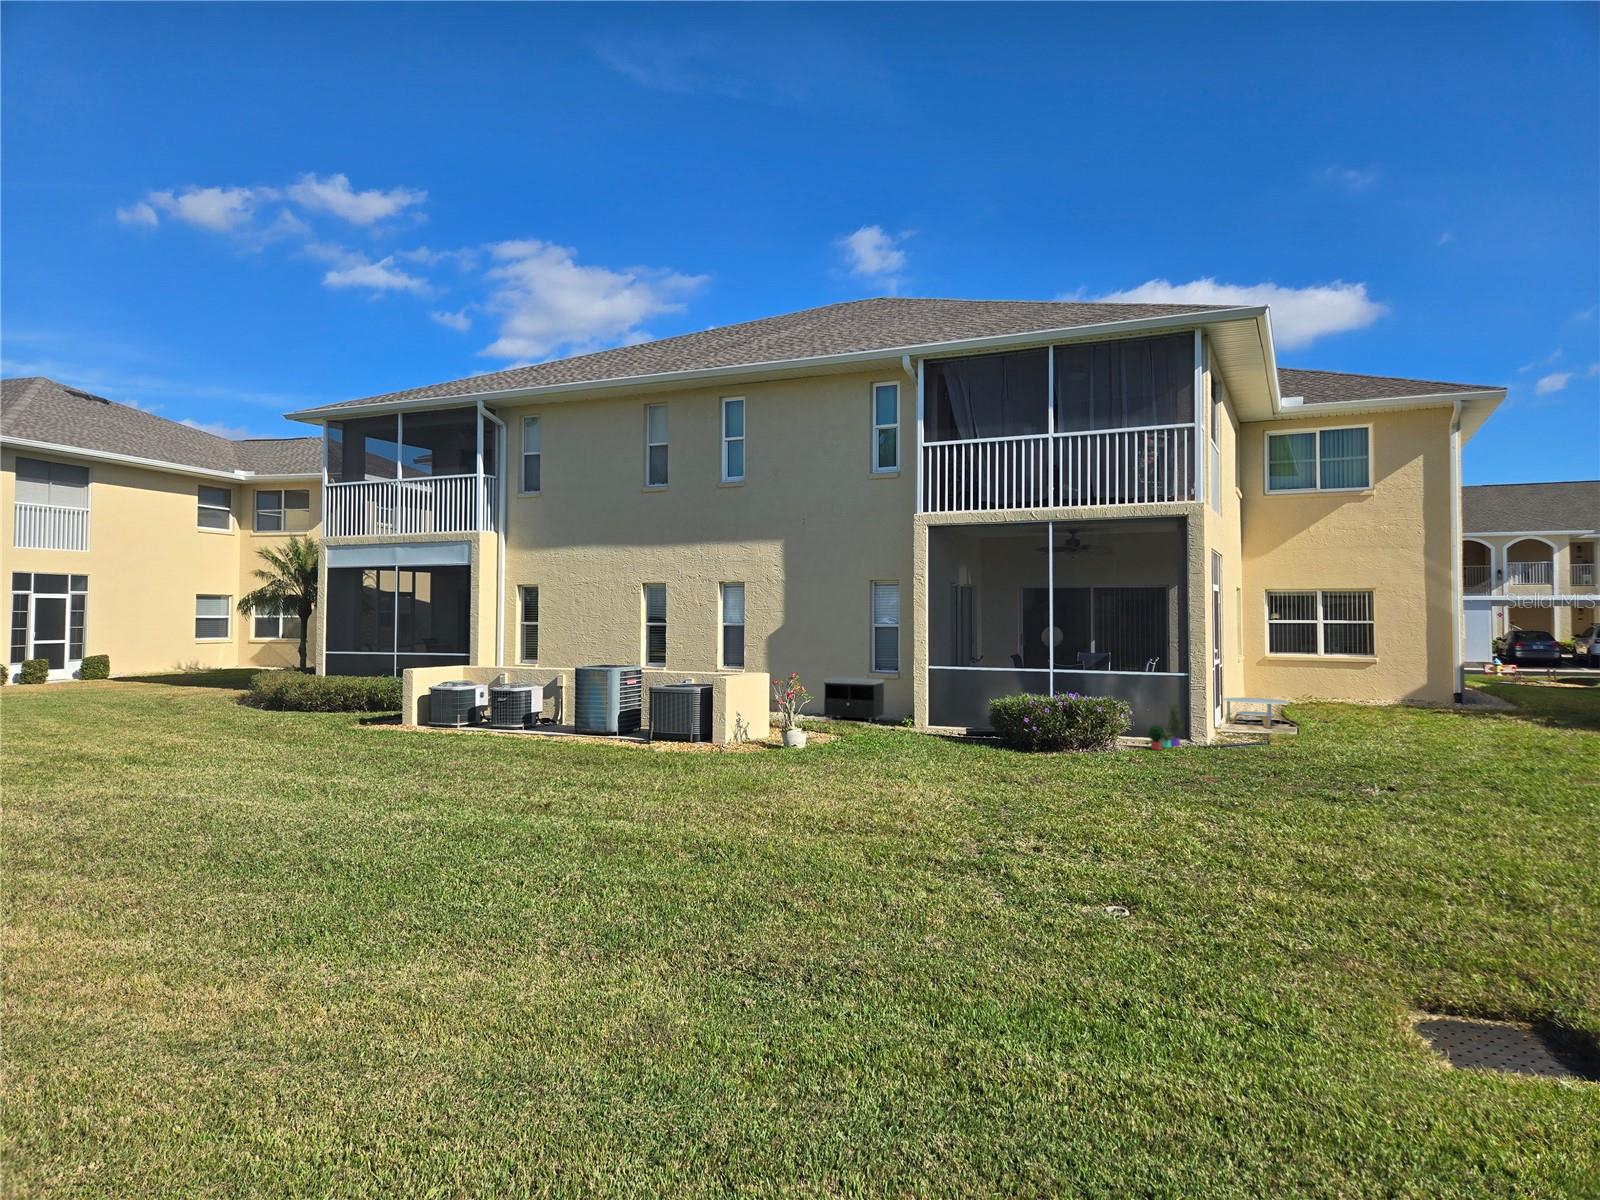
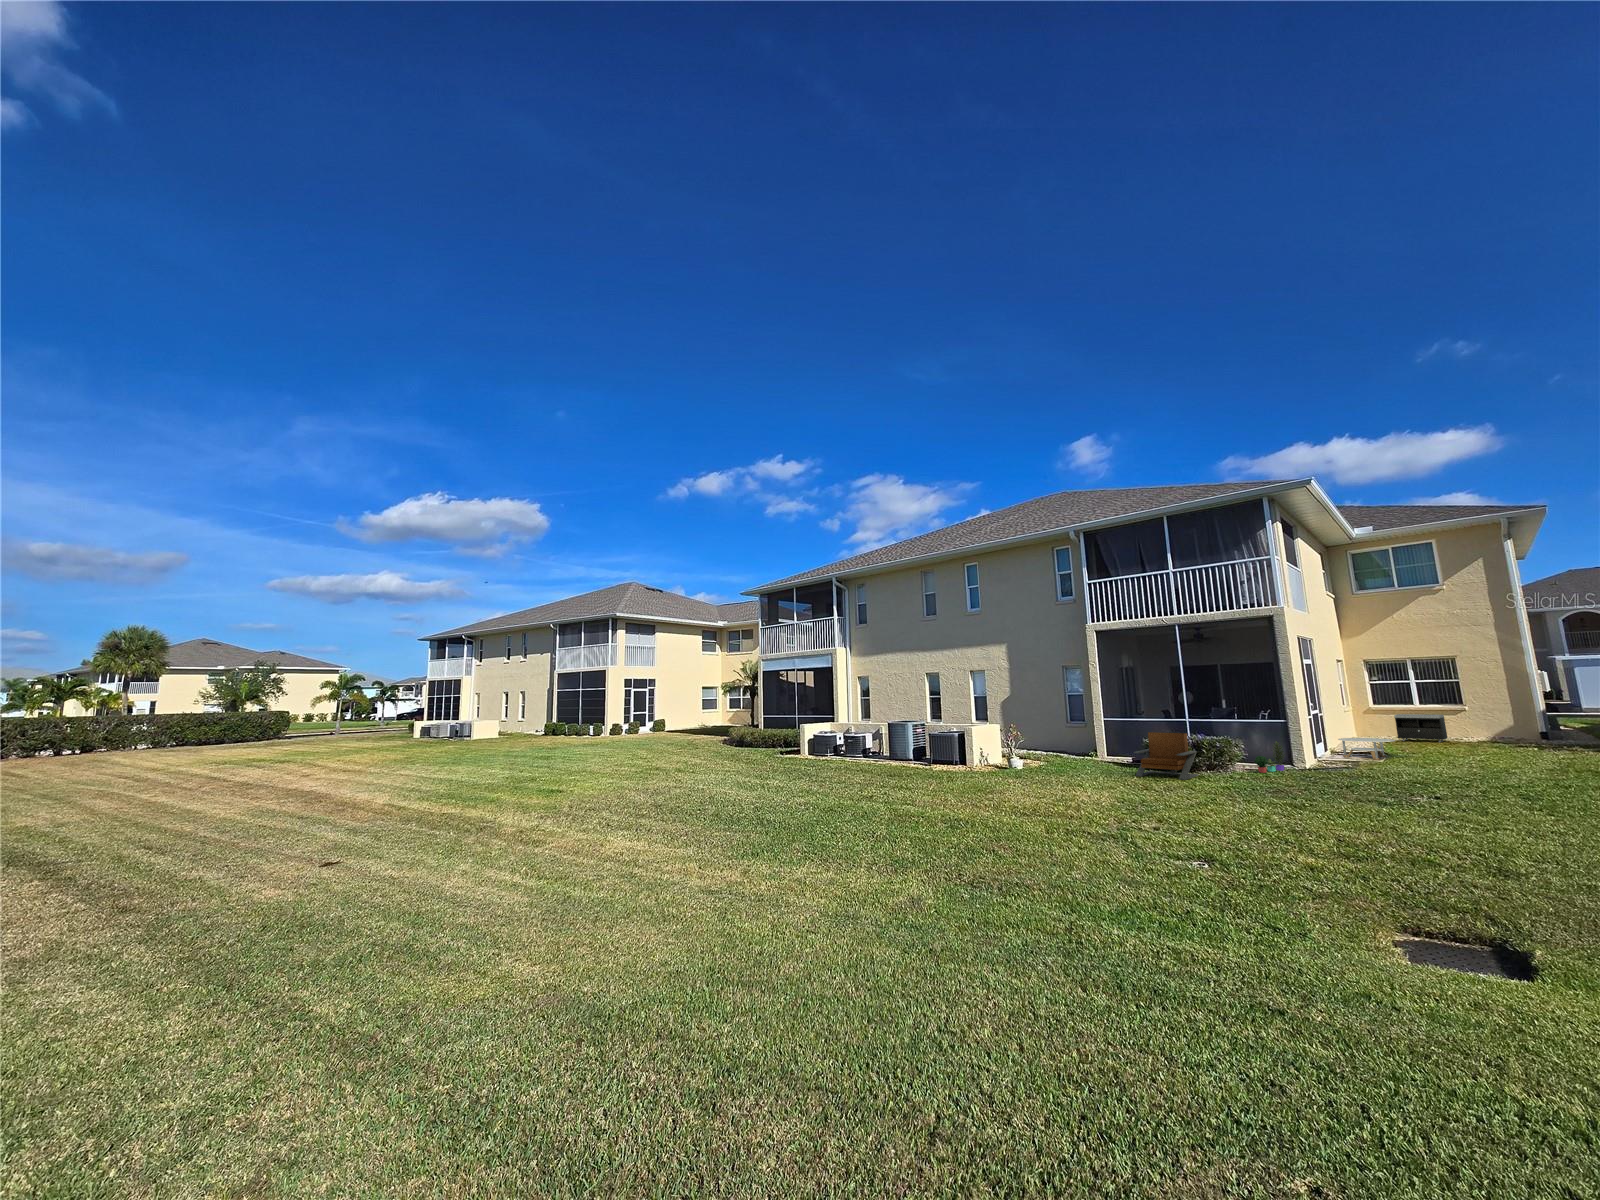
storage bench: present [824,677,884,722] -> present [1394,714,1447,742]
lounge chair: none [993,689,1079,764] -> present [1133,732,1198,780]

